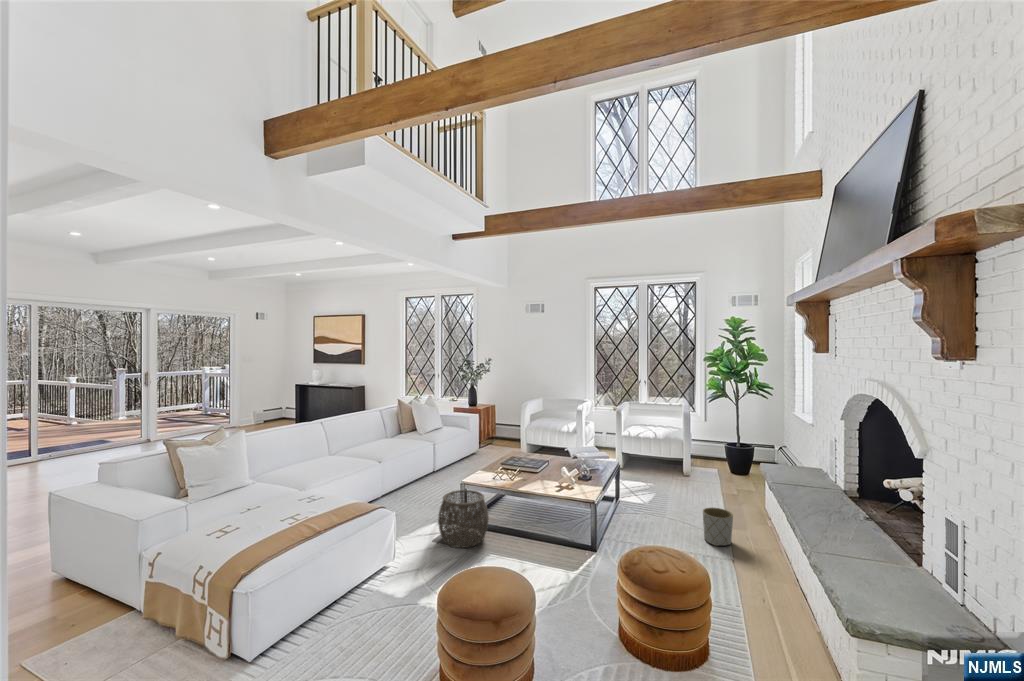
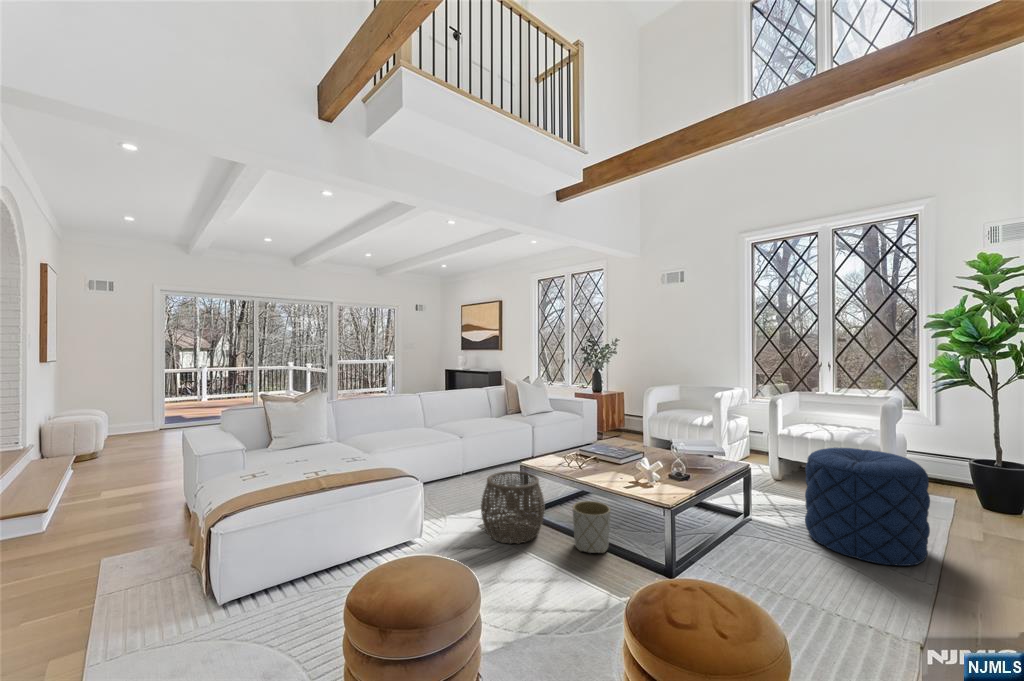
pouf: none [648,447,712,518] -> present [805,448,930,566]
planter: present [703,508,733,546] -> present [573,501,611,553]

